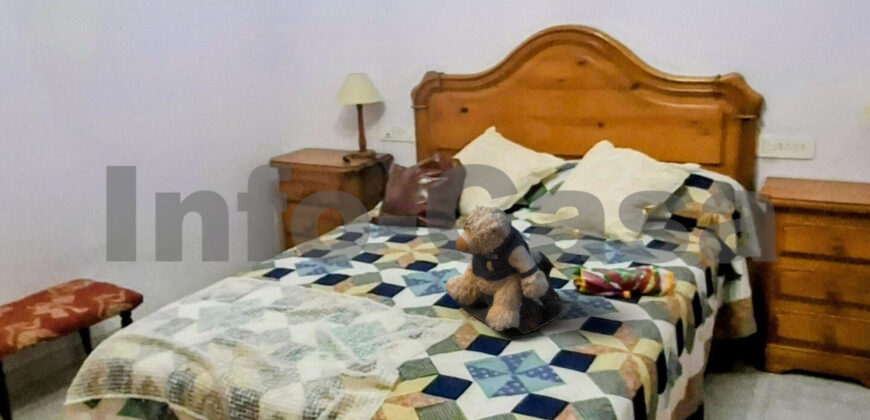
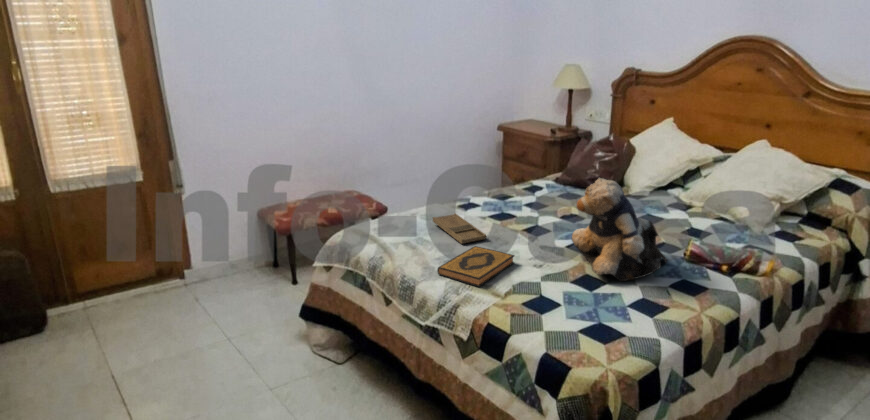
tray: none [240,286,328,327] -> present [433,213,486,244]
hardback book: none [285,326,383,382] -> present [438,246,514,287]

